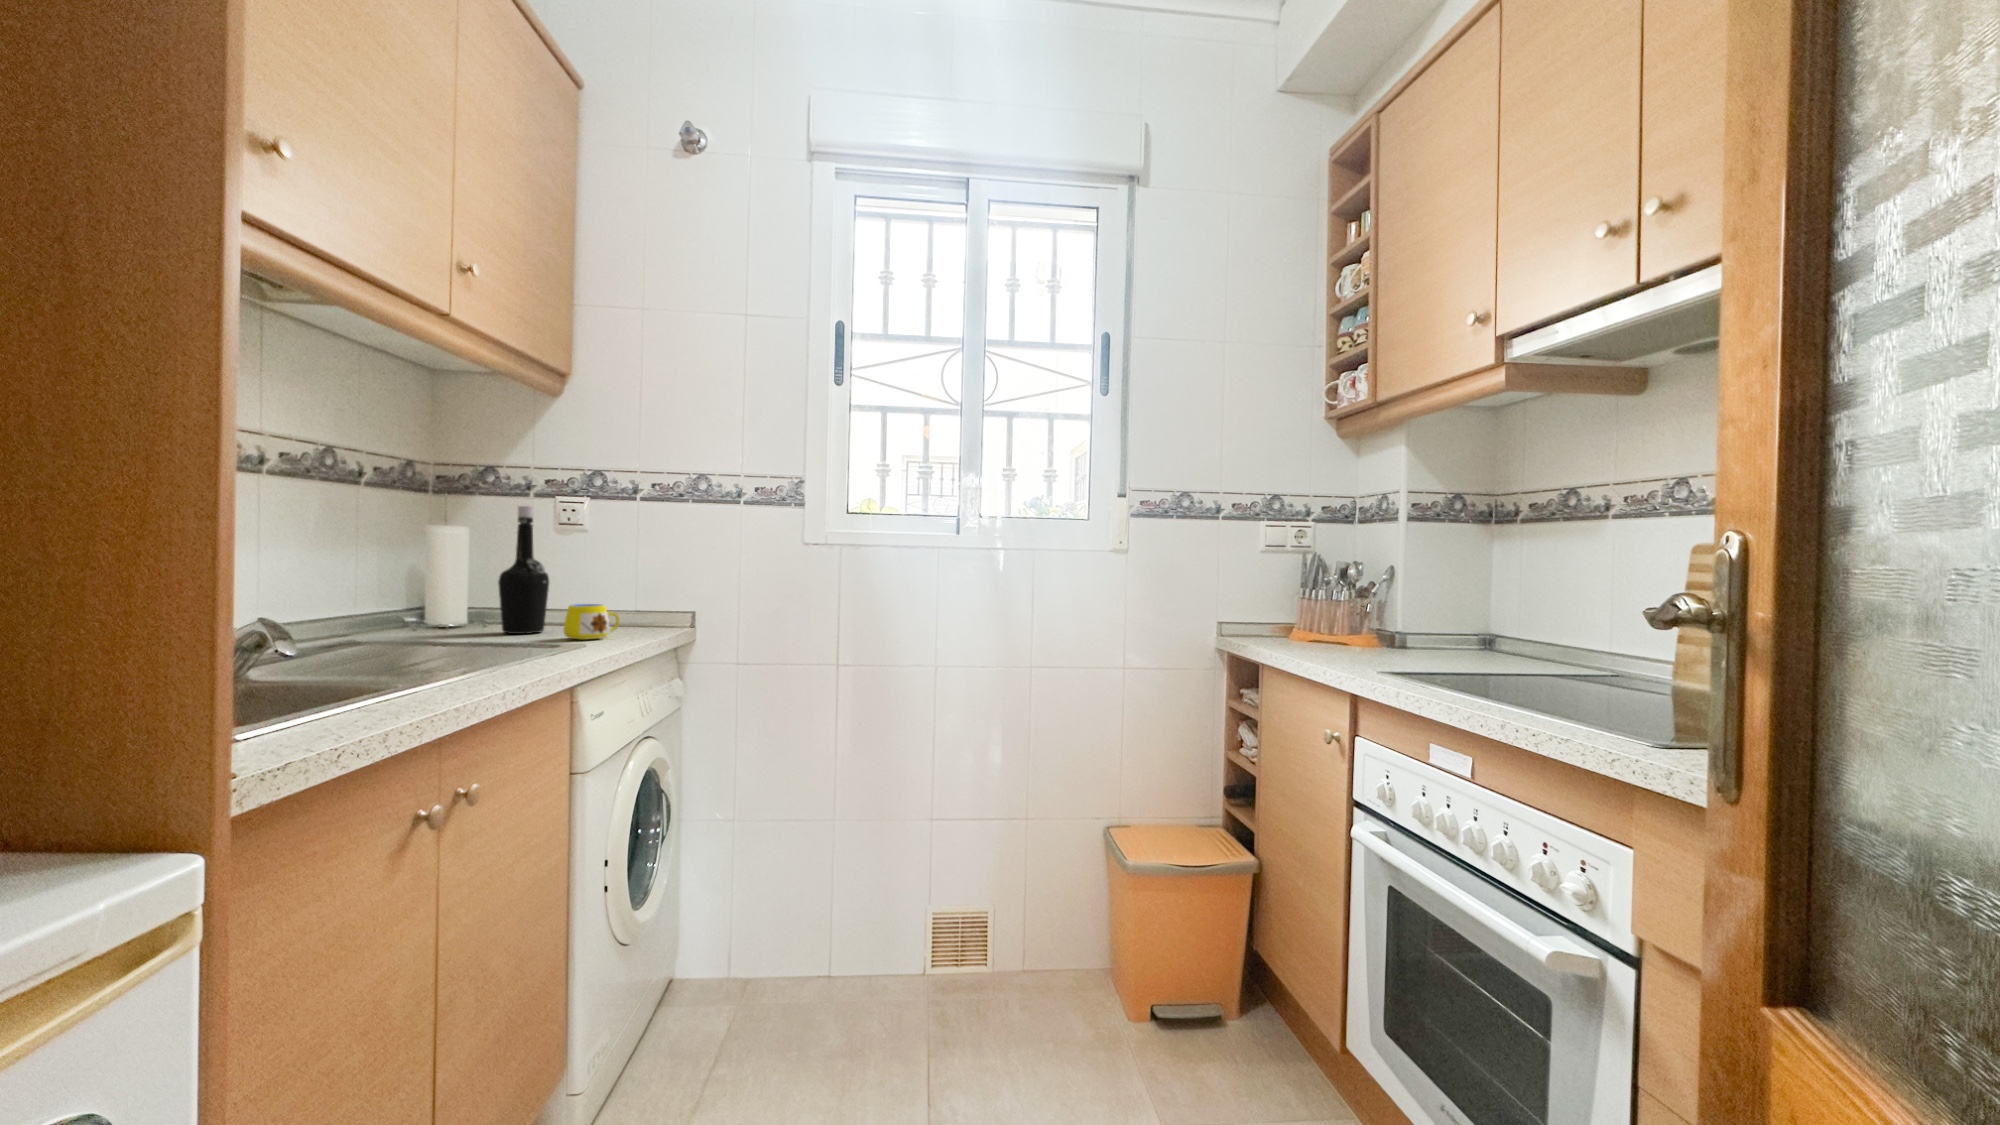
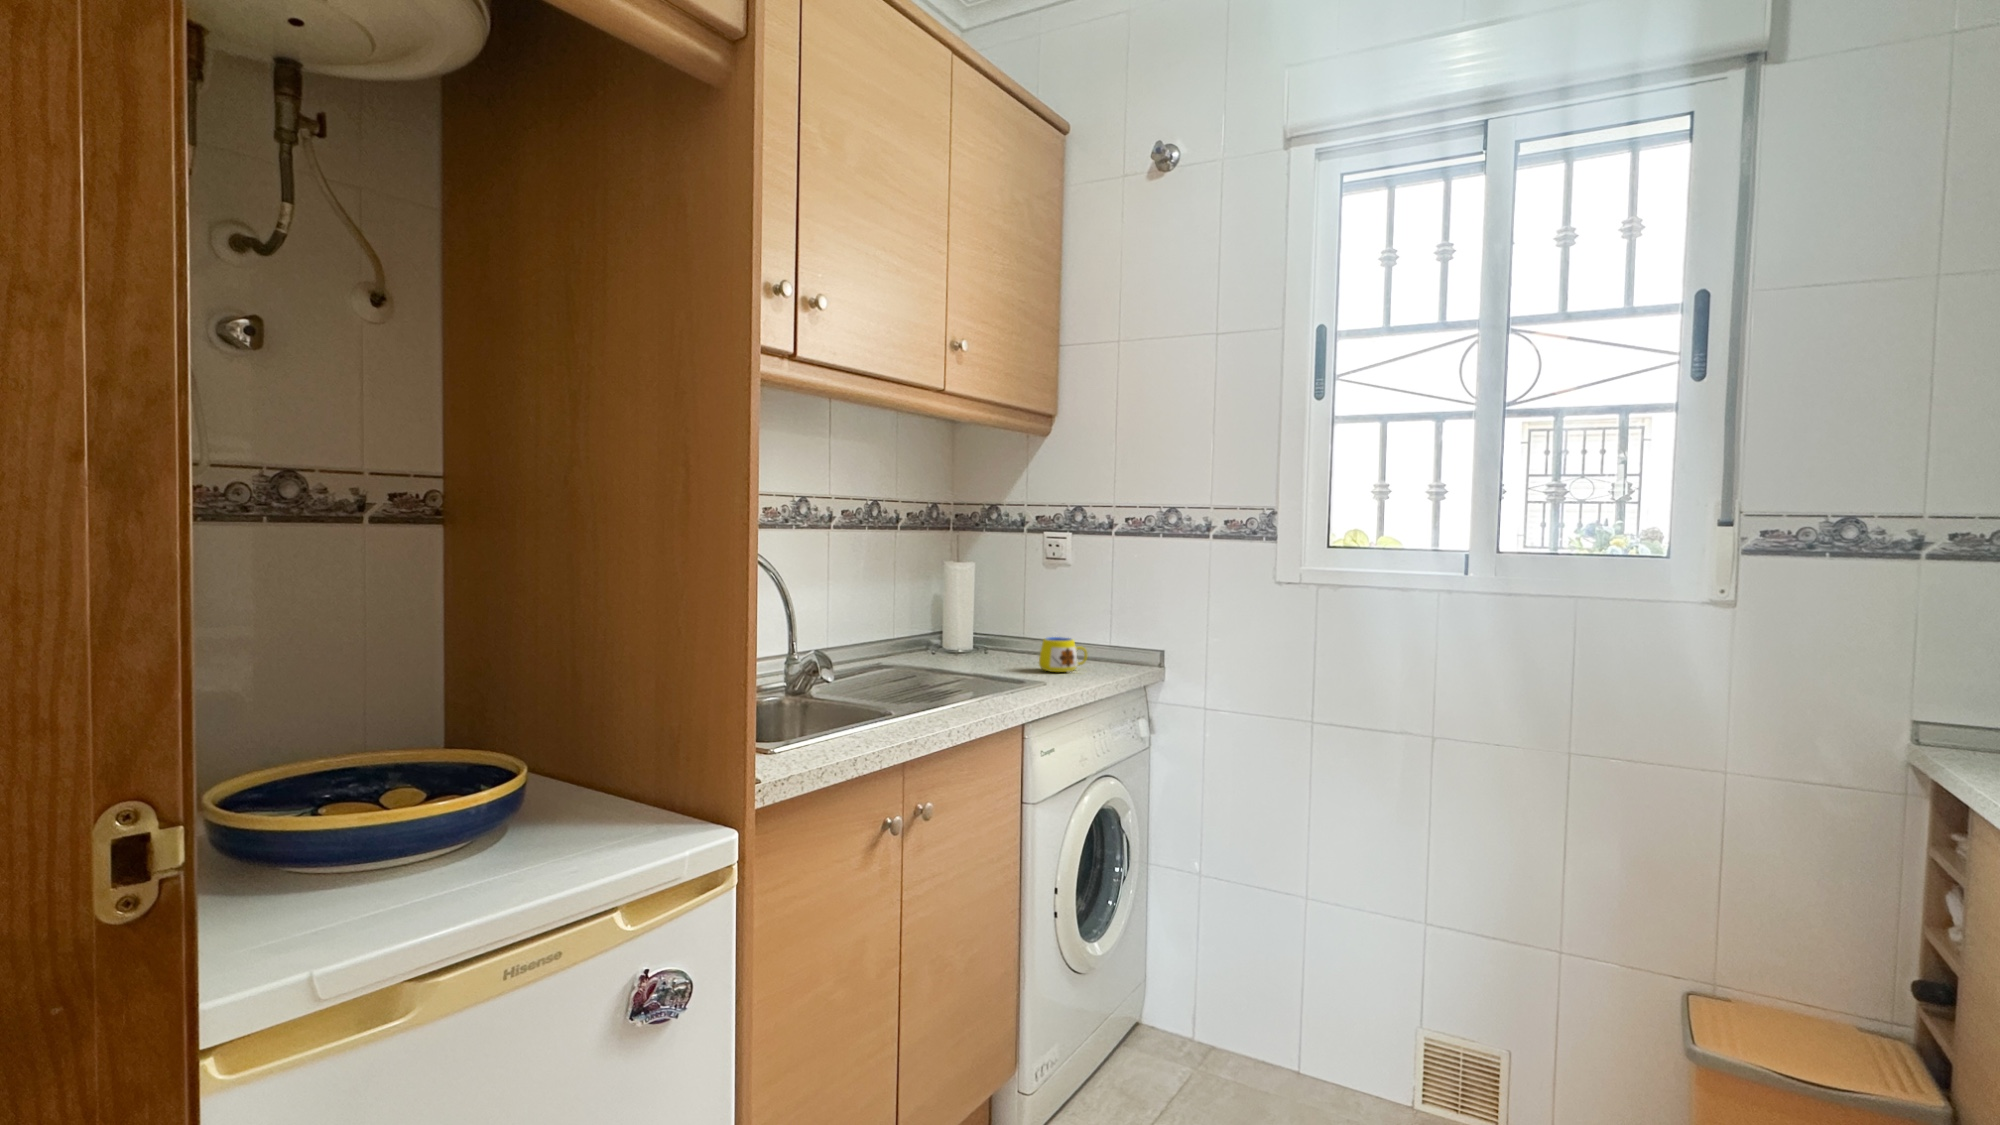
bottle: present [498,506,549,634] -> none [996,542,1036,660]

